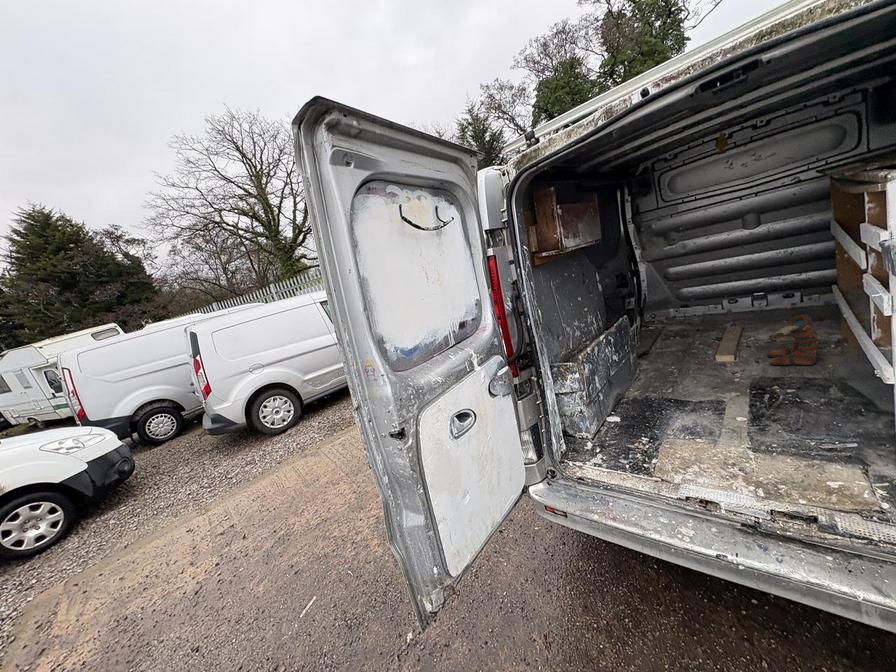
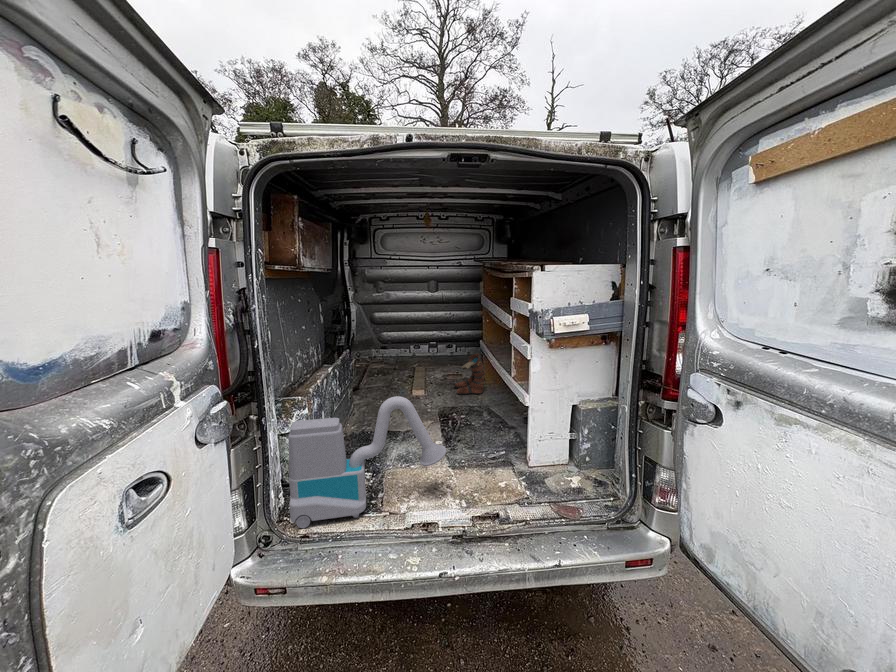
vacuum cleaner: none [562,367,734,475] -> present [288,396,446,528]

